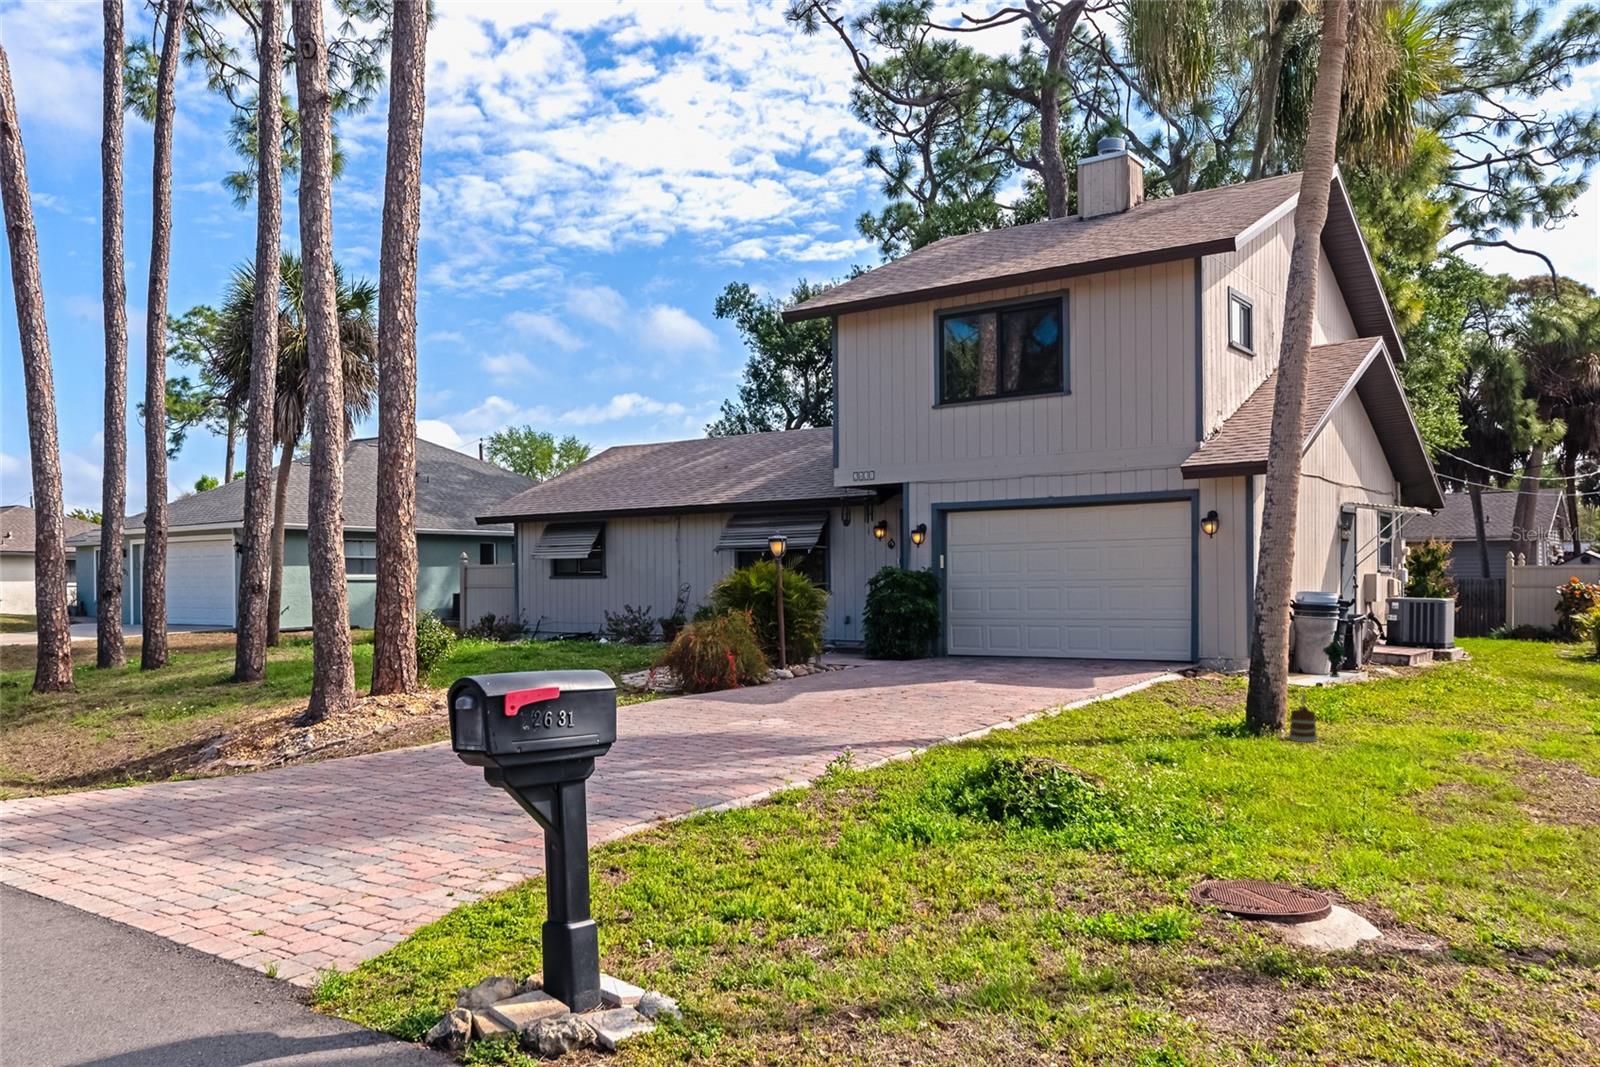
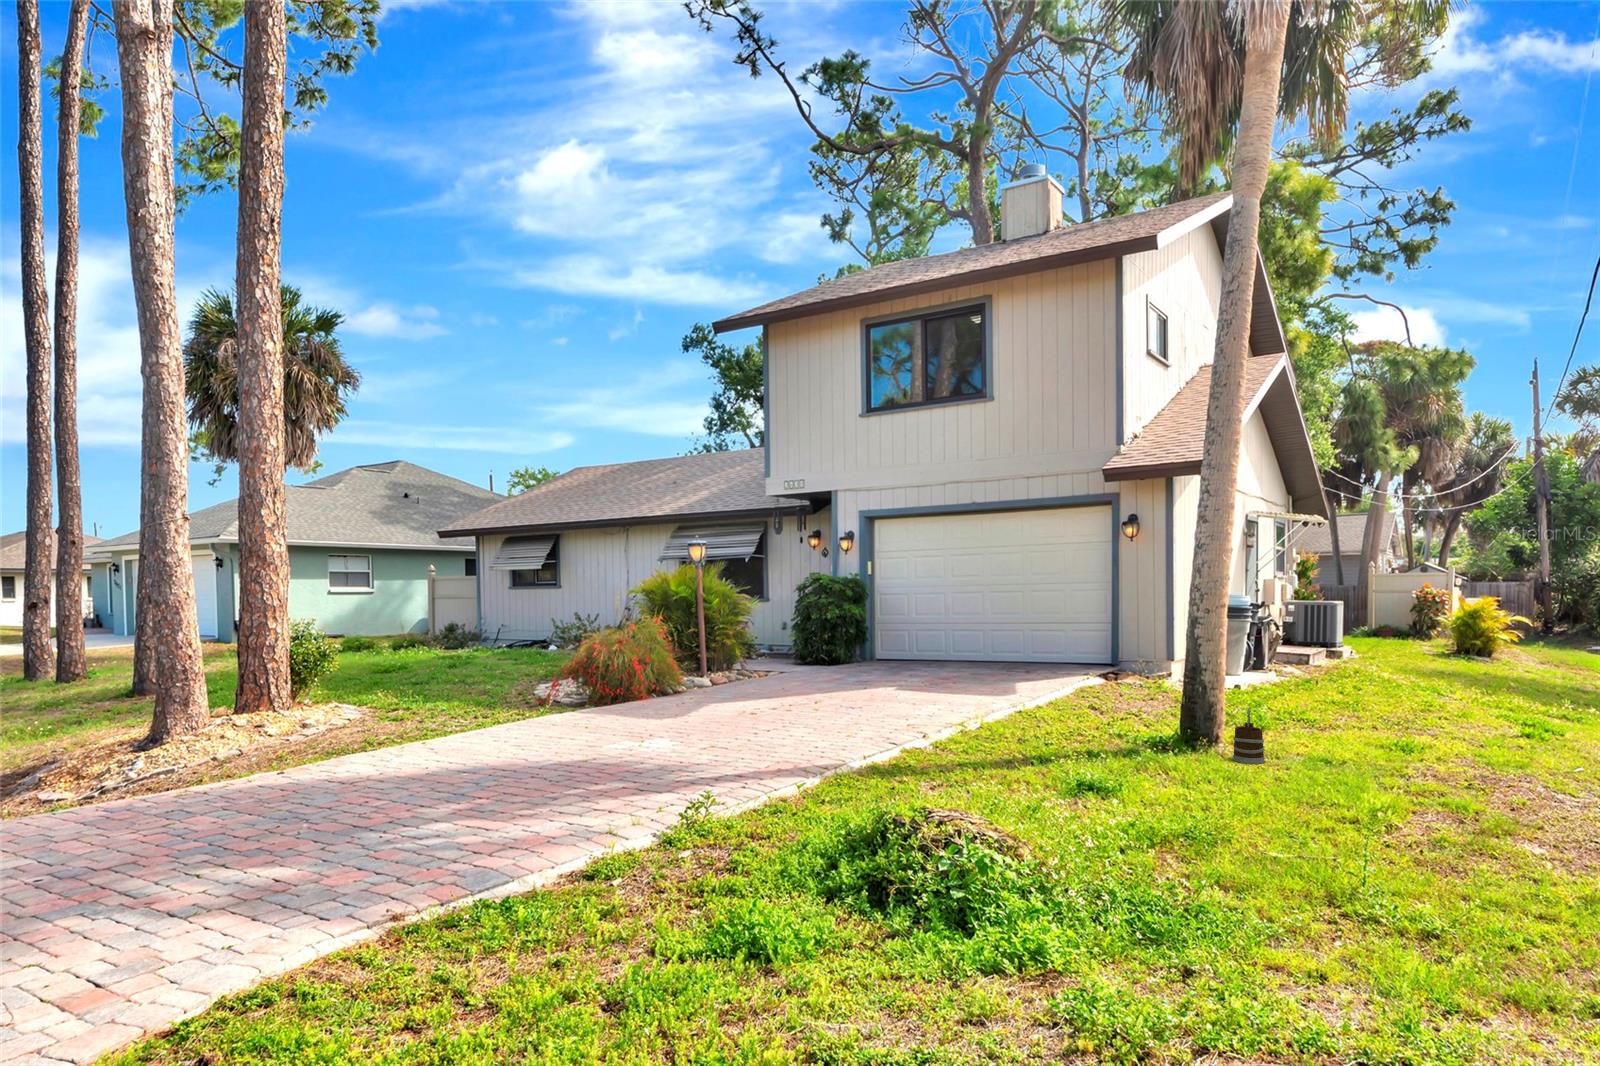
decorative plant: present [1323,631,1346,677] -> none [1241,633,1266,680]

